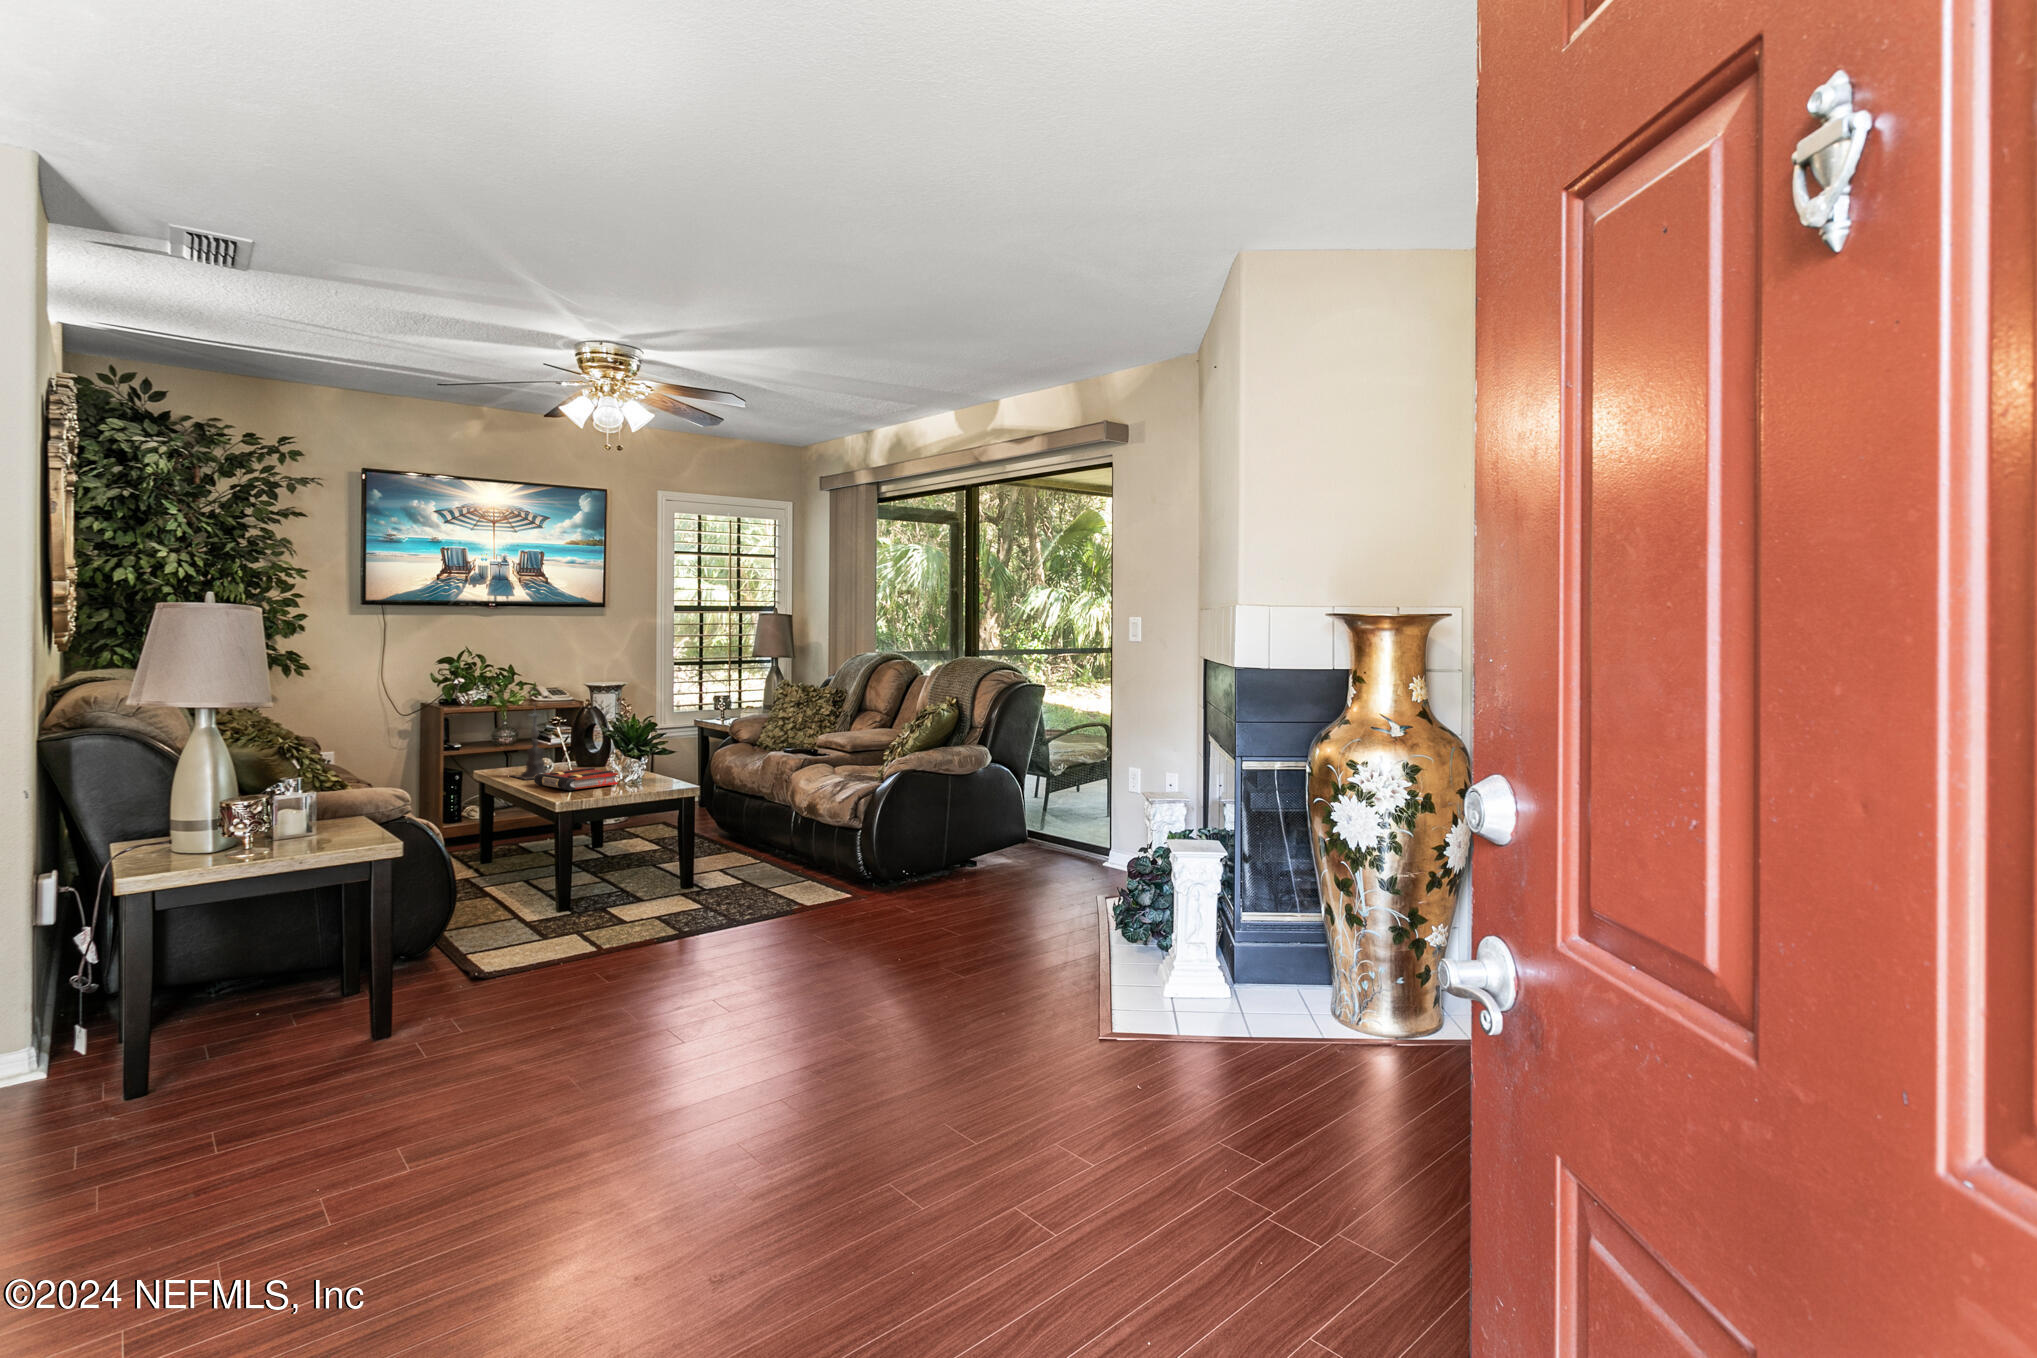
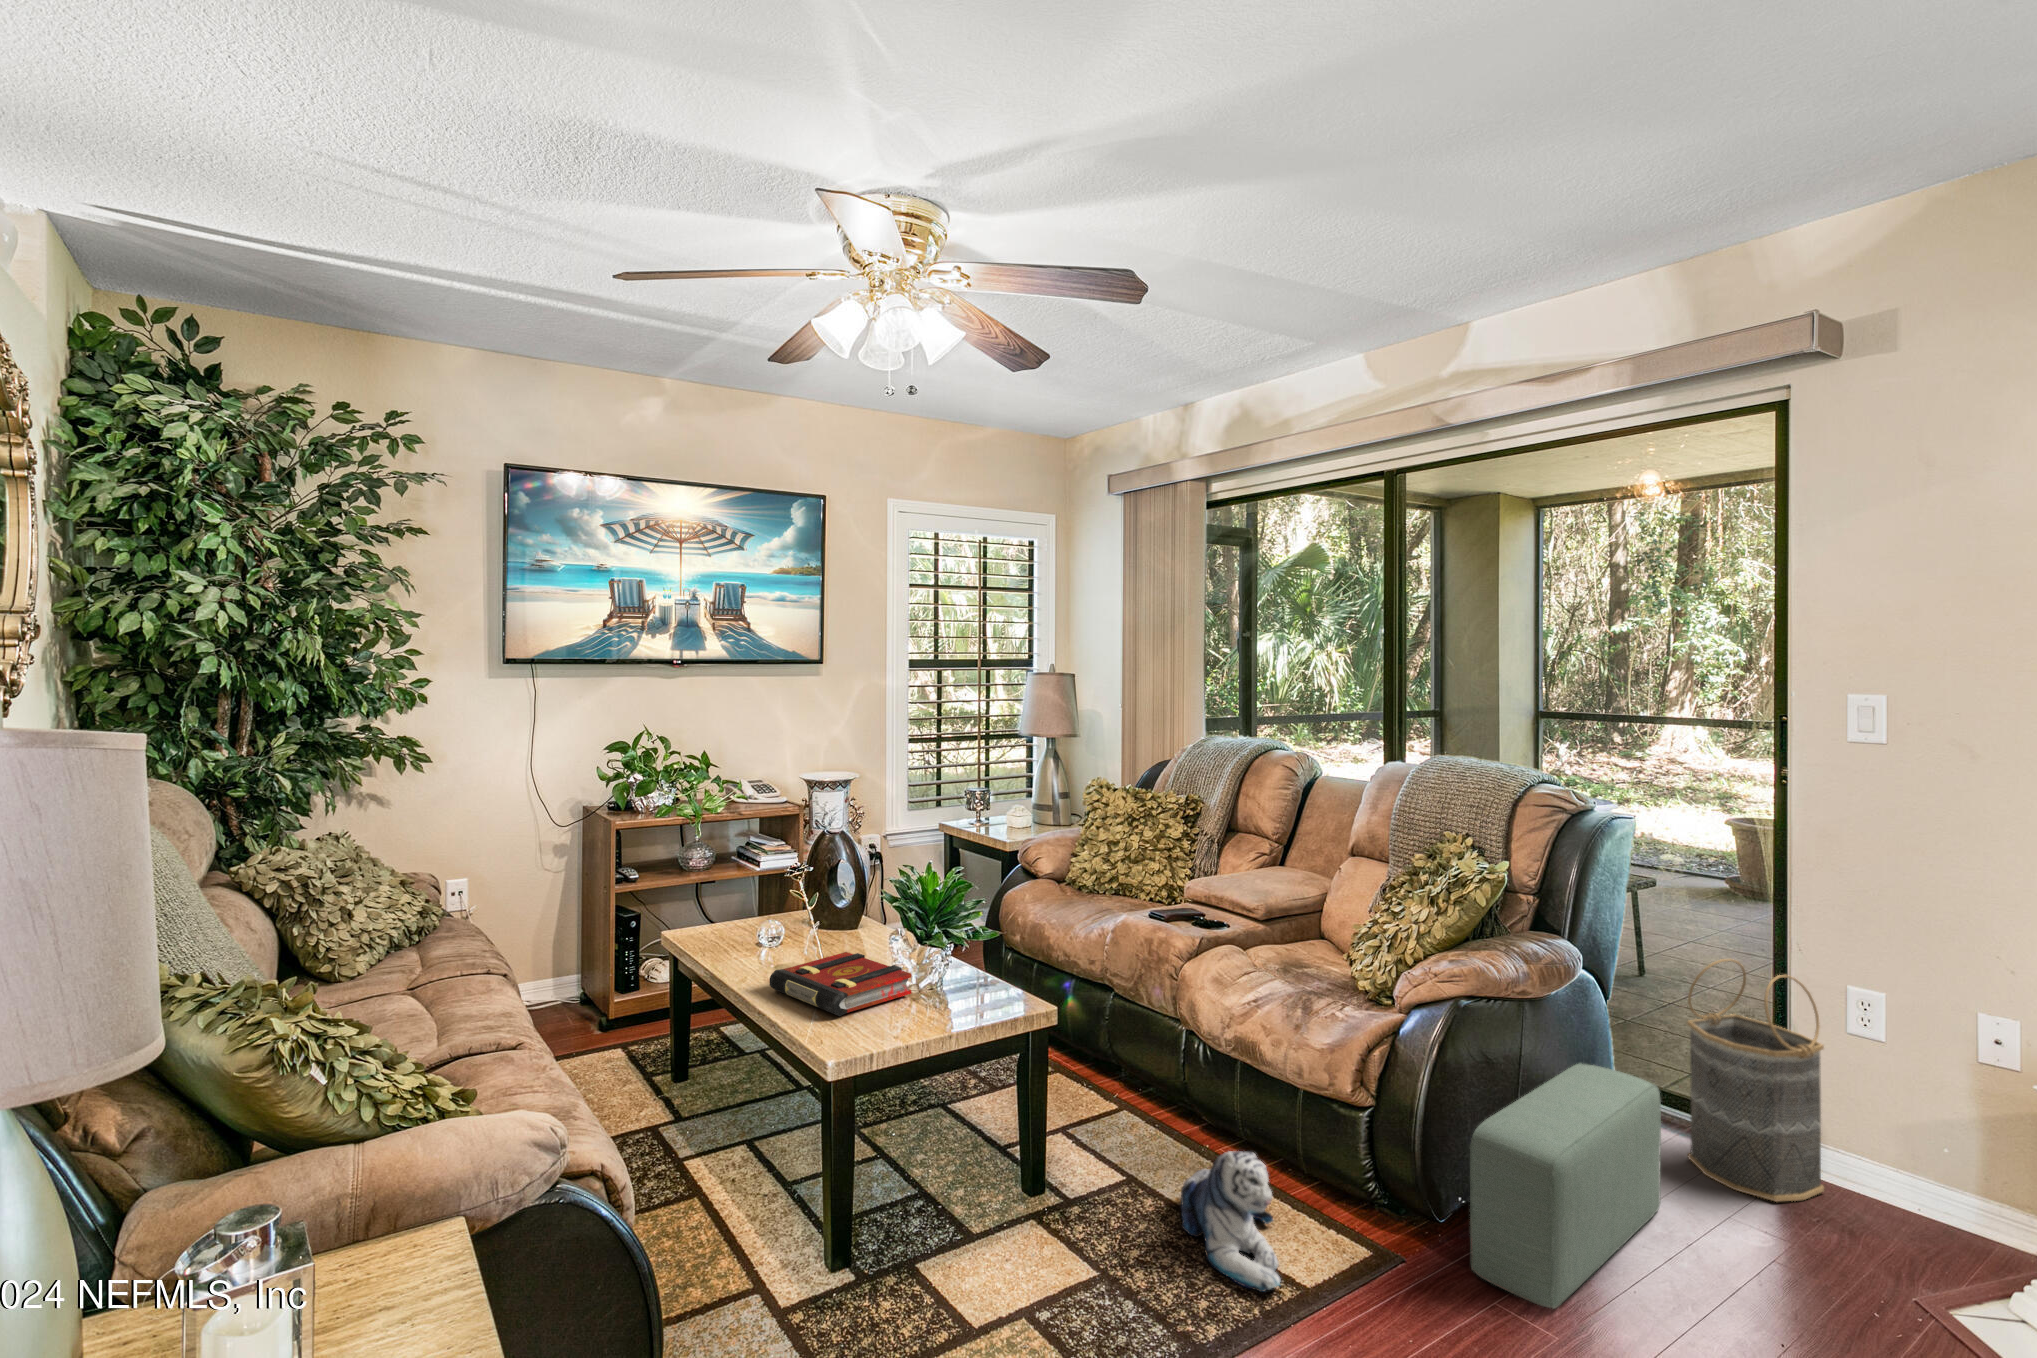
candle holder: present [514,713,547,779] -> none [719,837,801,971]
basket: none [1060,760,1112,877] -> present [1687,959,1824,1202]
pouf: none [893,812,1019,906] -> present [1470,1063,1661,1309]
plush toy: none [758,849,808,907] -> present [1181,1151,1281,1292]

